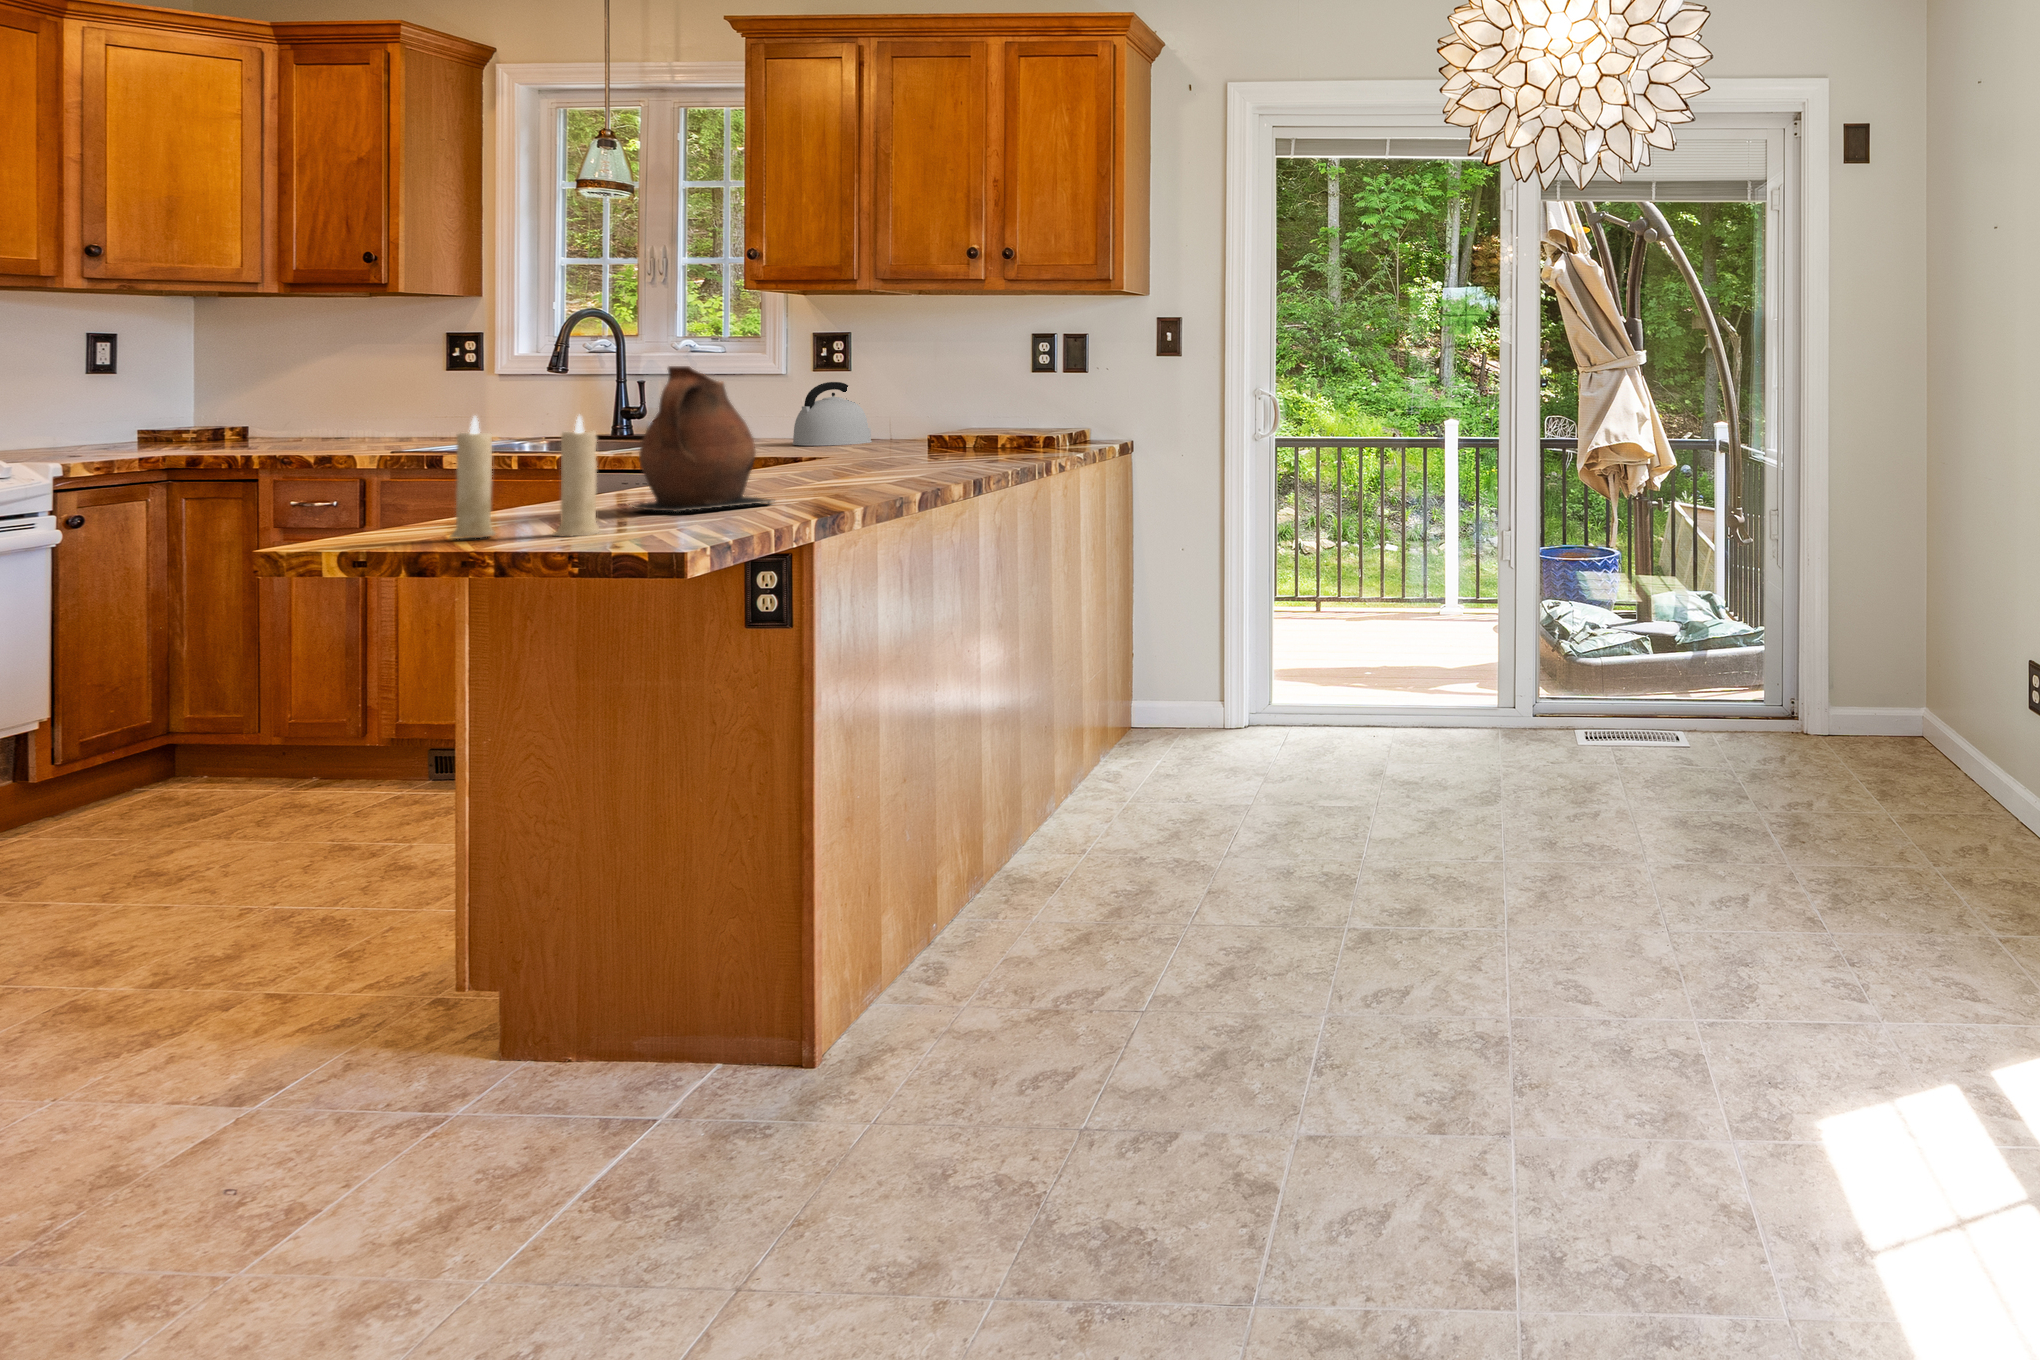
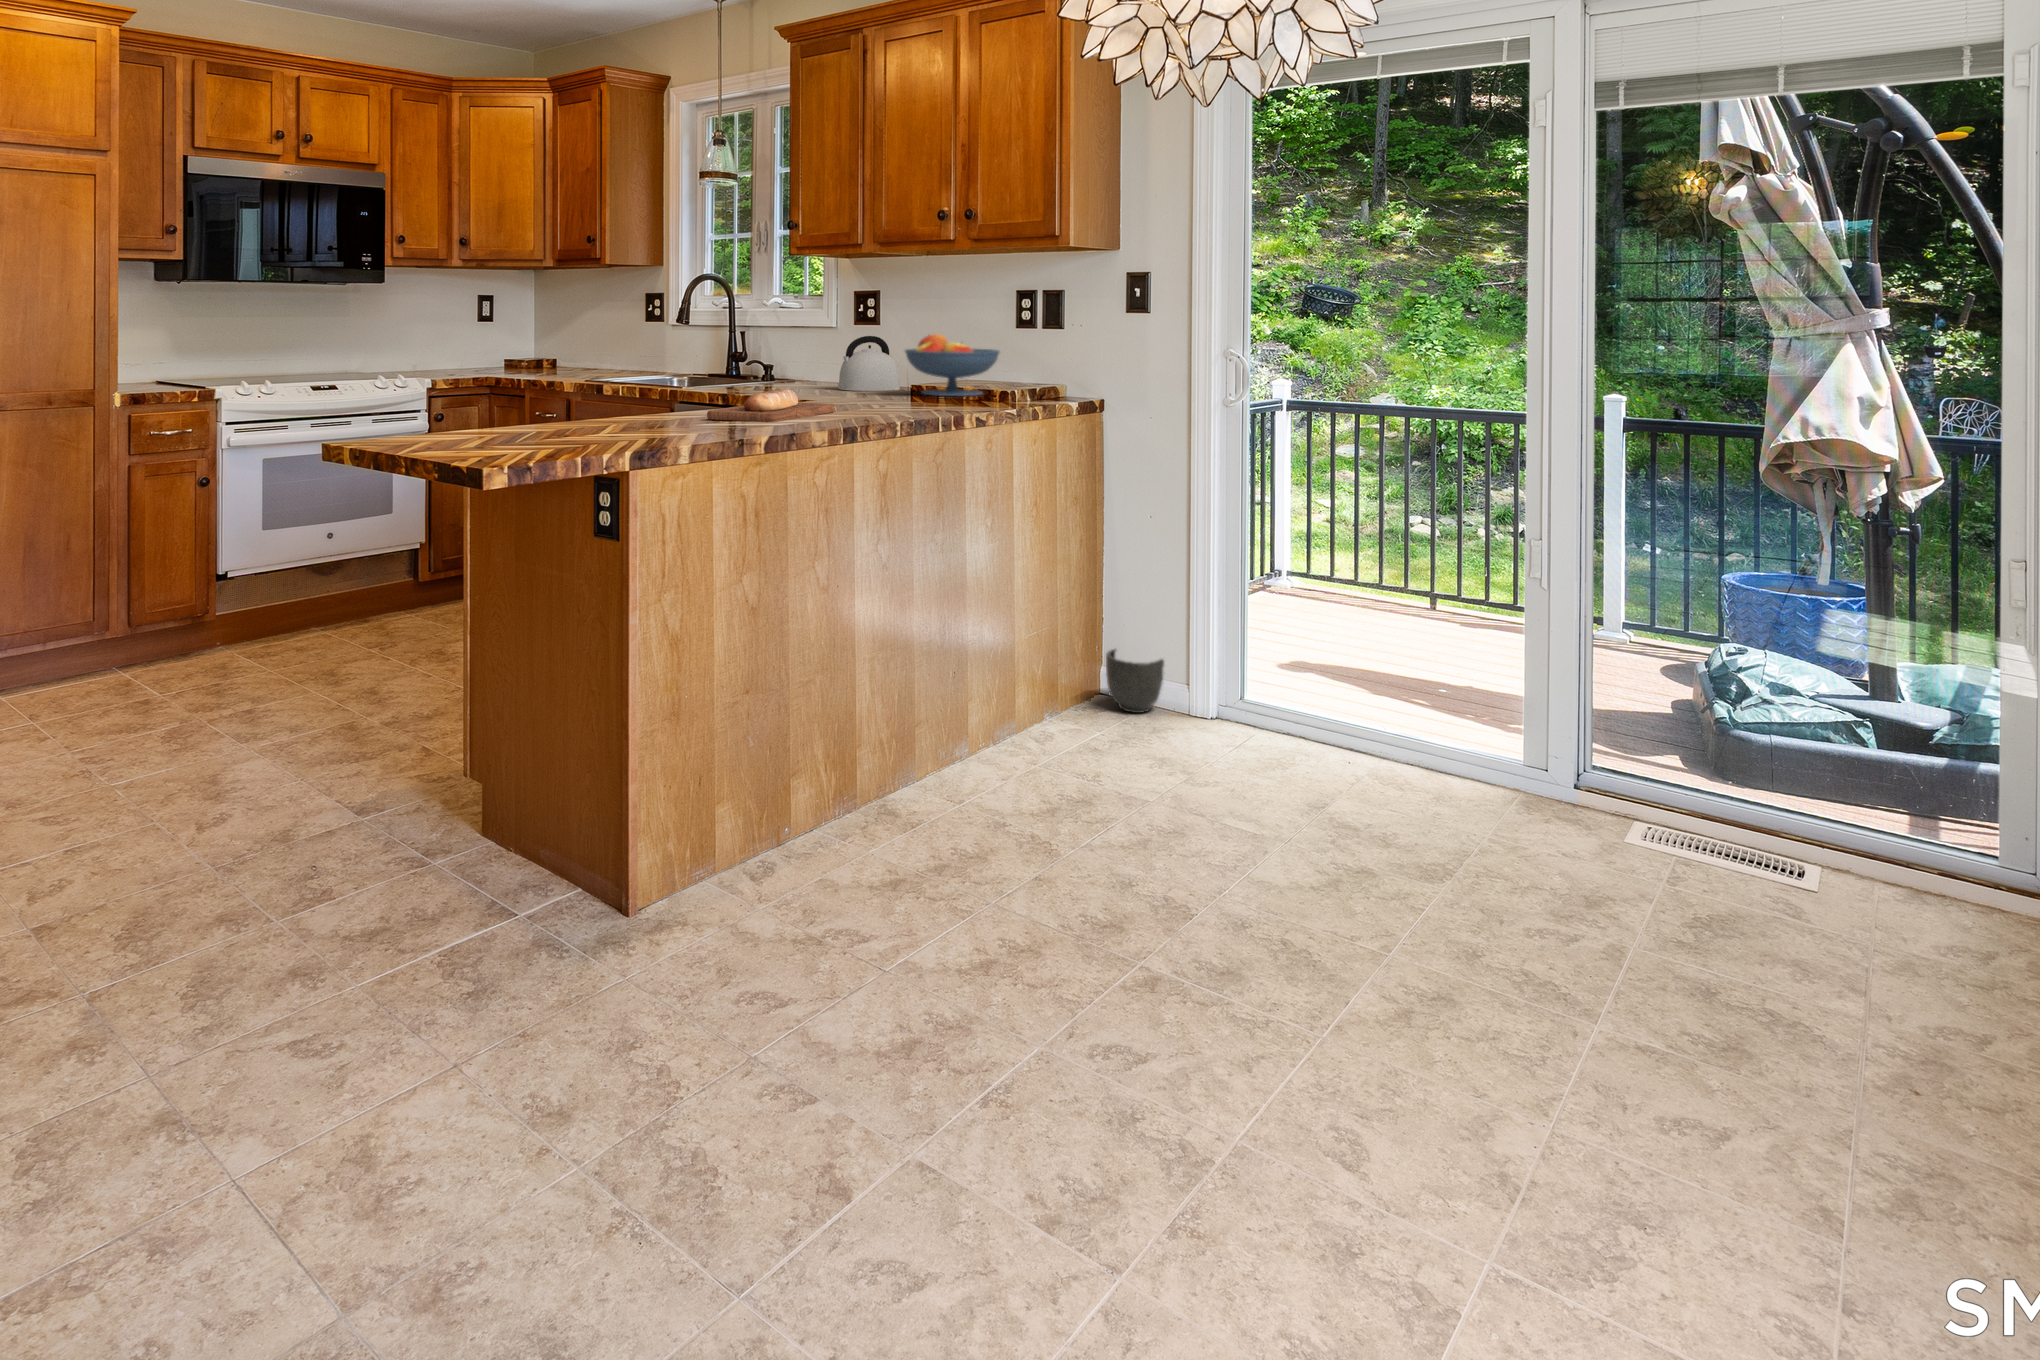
ceramic pitcher: present [628,366,773,512] -> none [540,322,641,440]
fruit bowl: none [905,378,1017,445] -> present [905,334,1000,396]
candle: present [450,416,600,539] -> none [395,355,479,453]
bread loaf: none [770,442,899,481] -> present [707,389,835,422]
planter: none [1152,683,1210,747] -> present [1106,649,1164,713]

